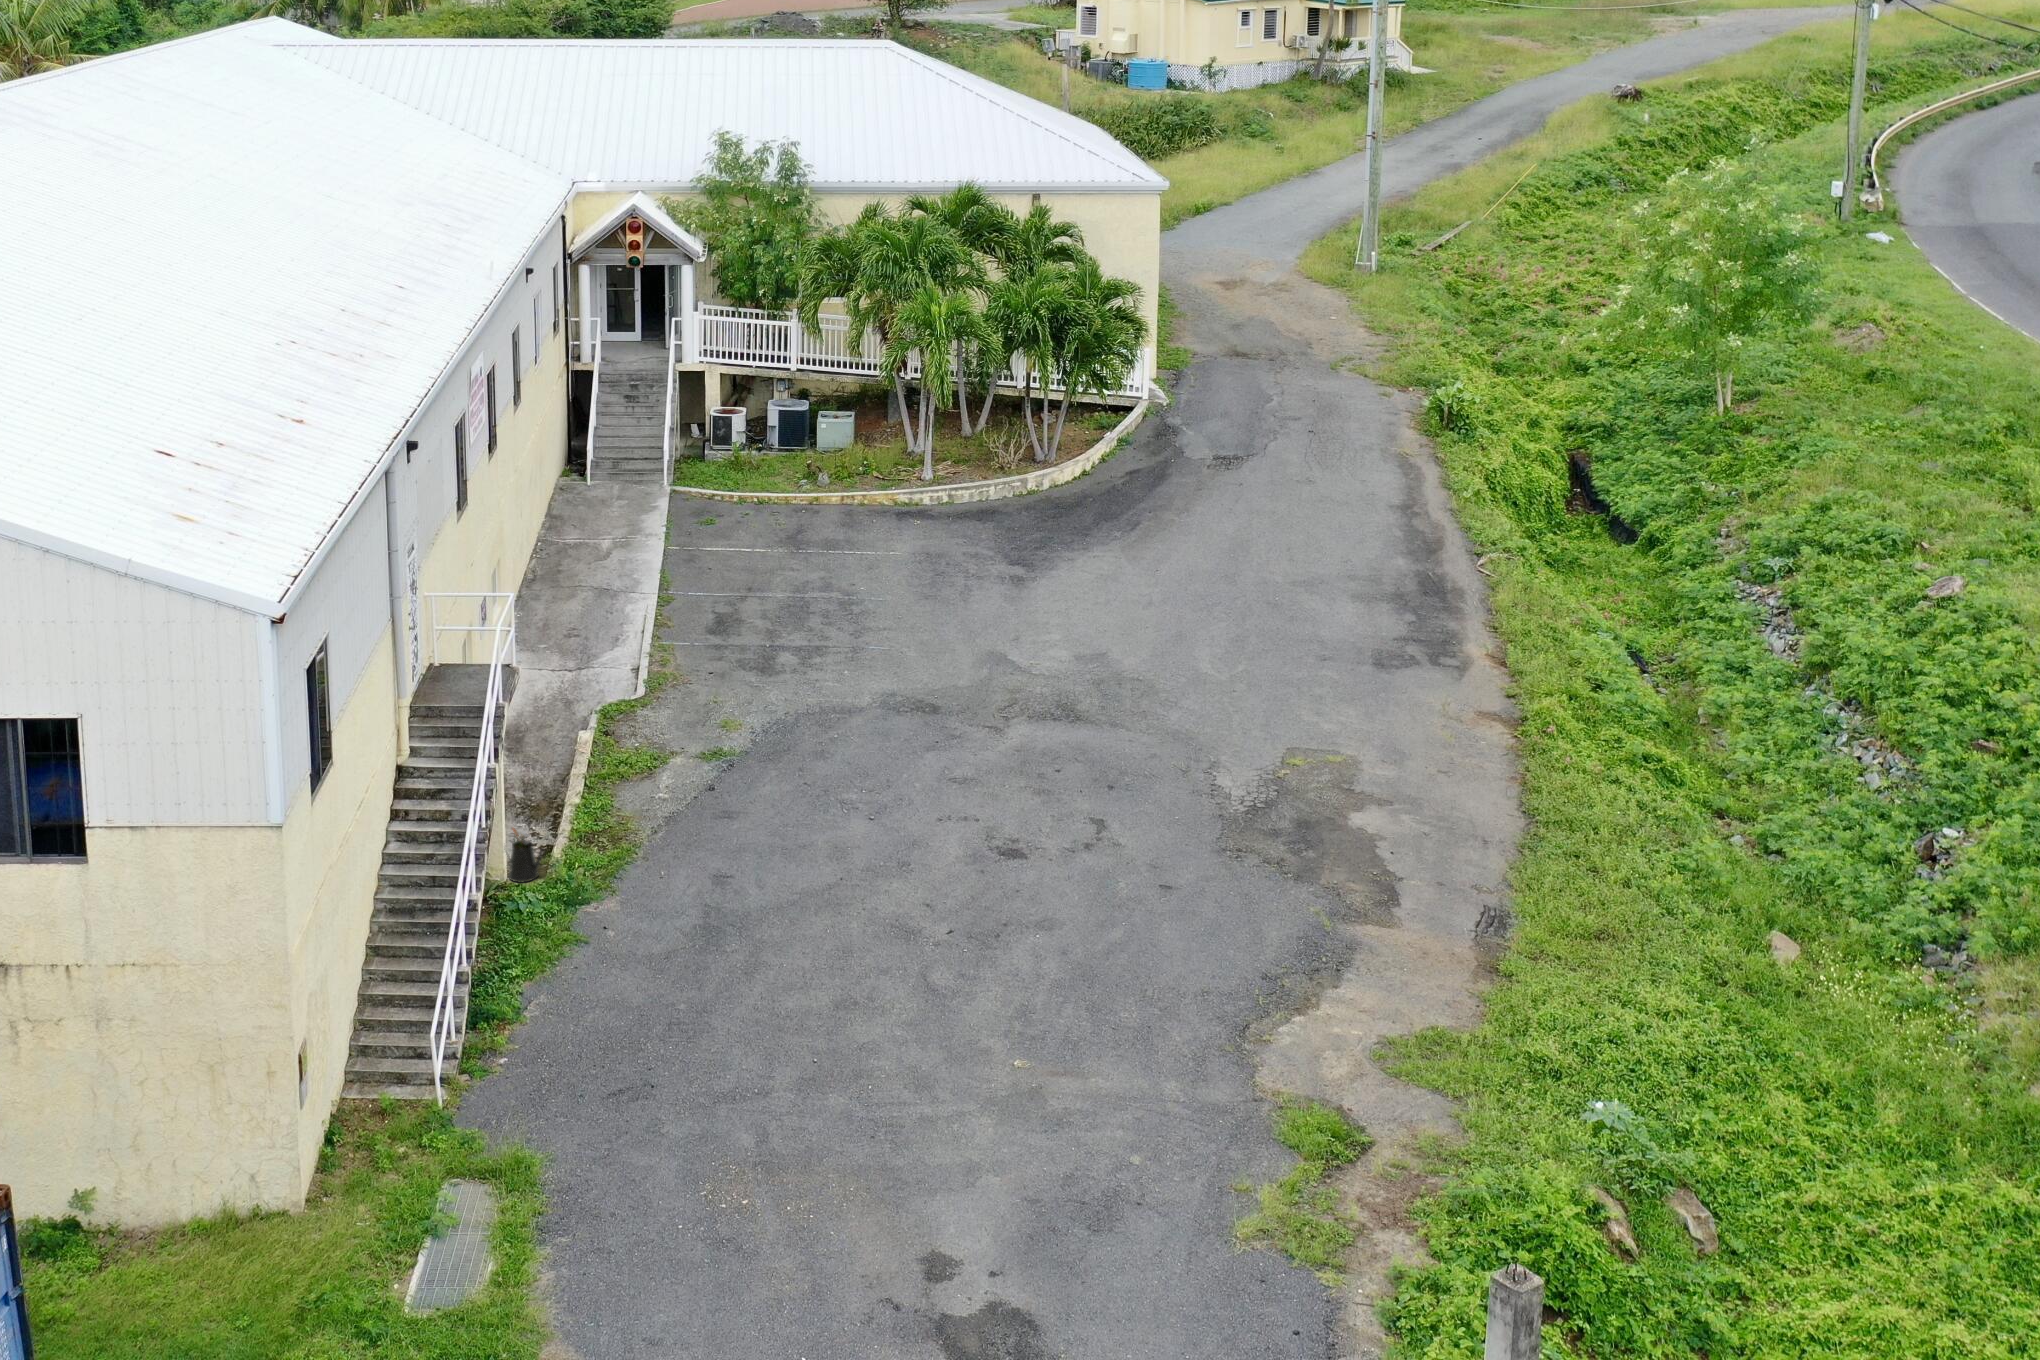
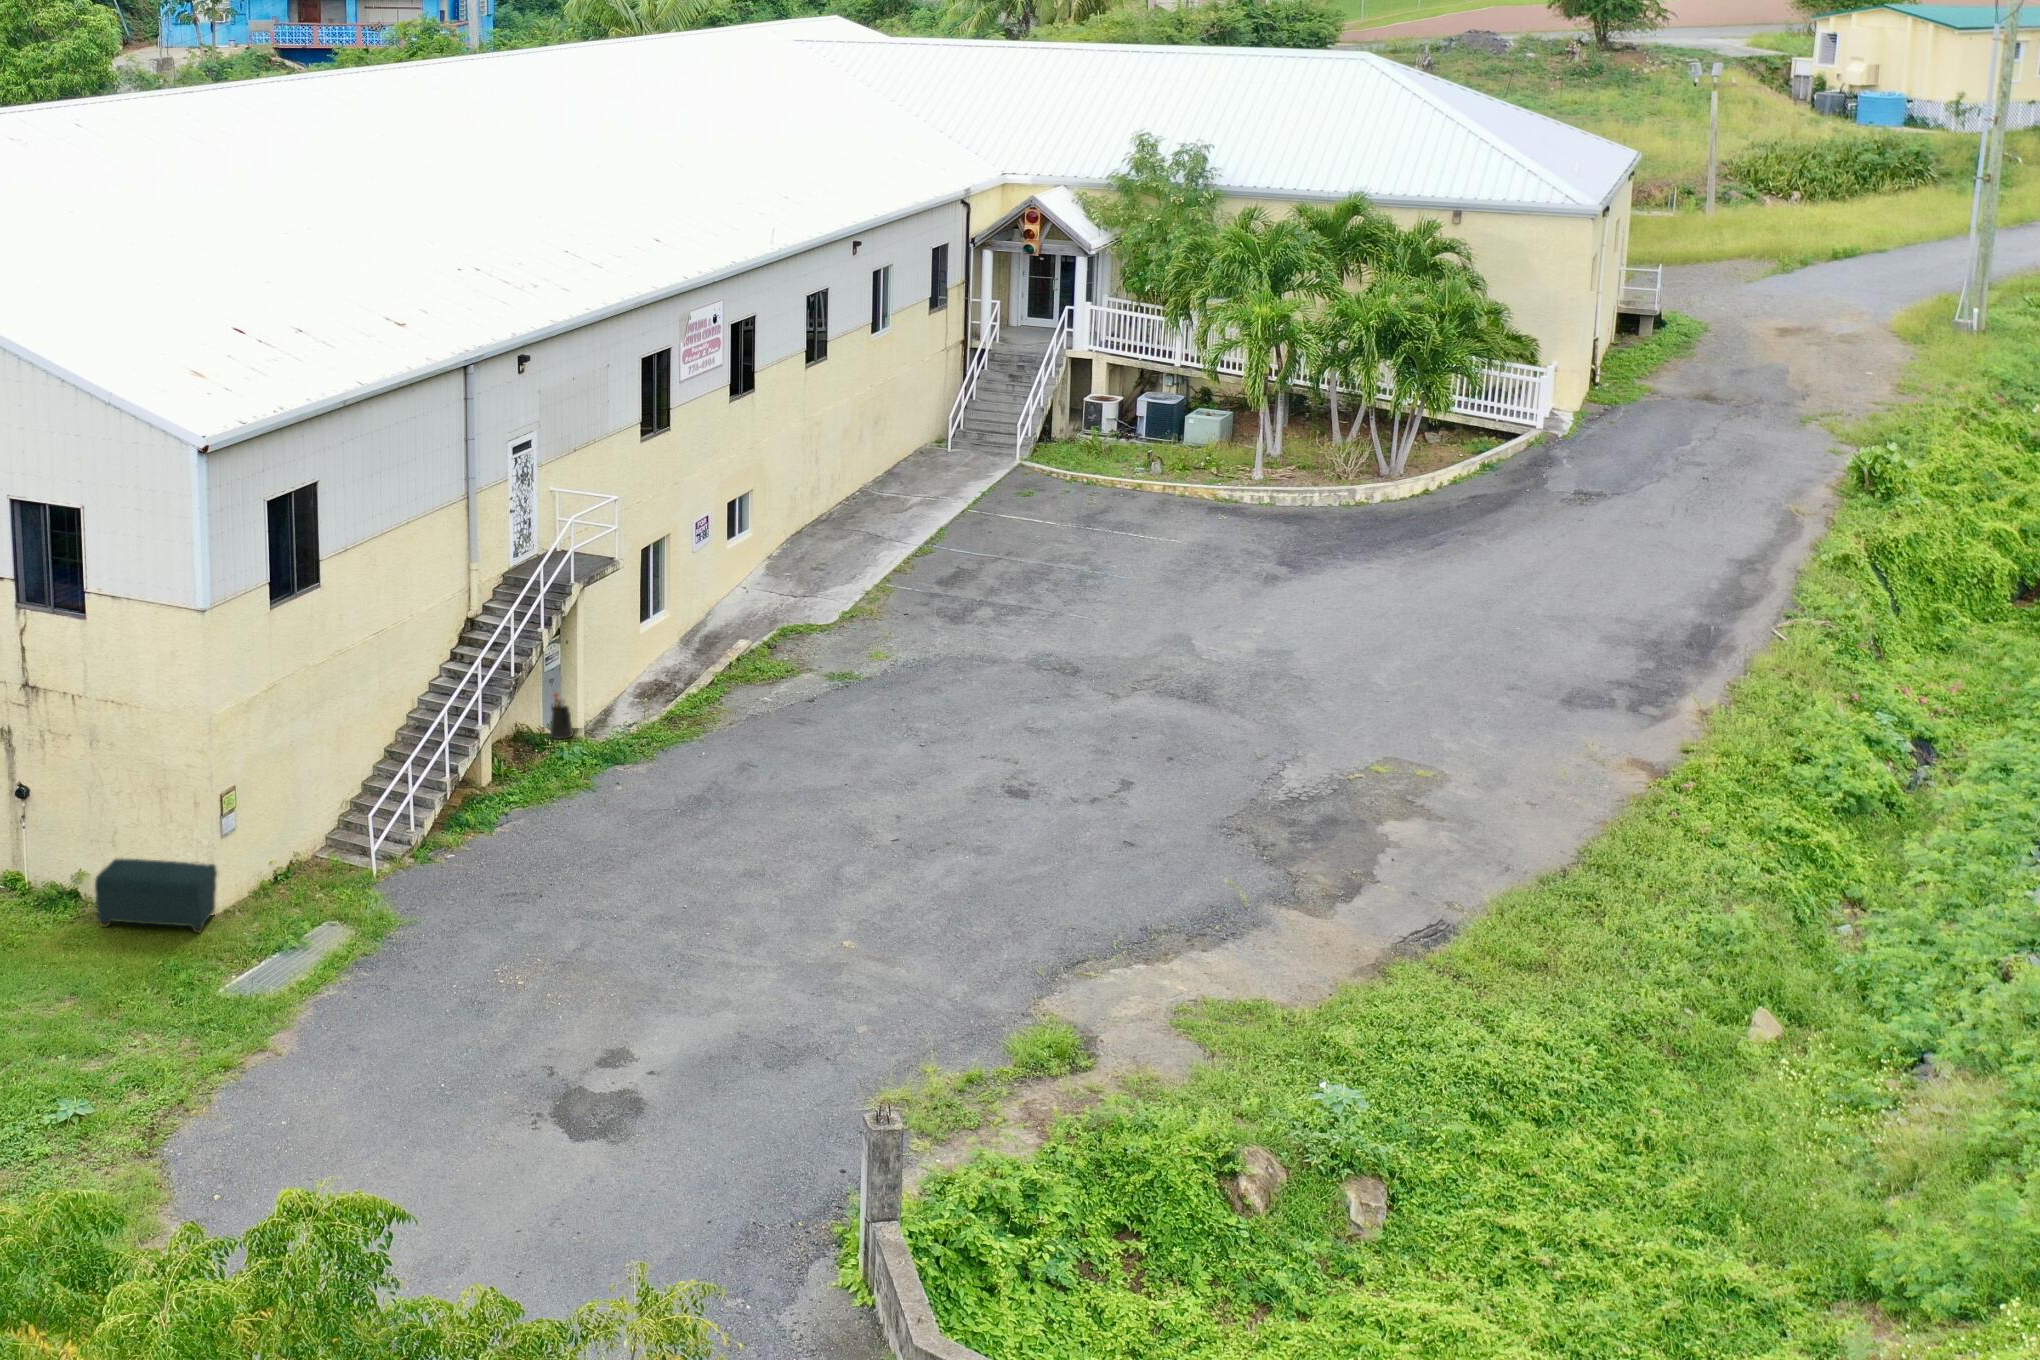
bench: none [201,1140,364,1269] -> present [95,858,217,933]

